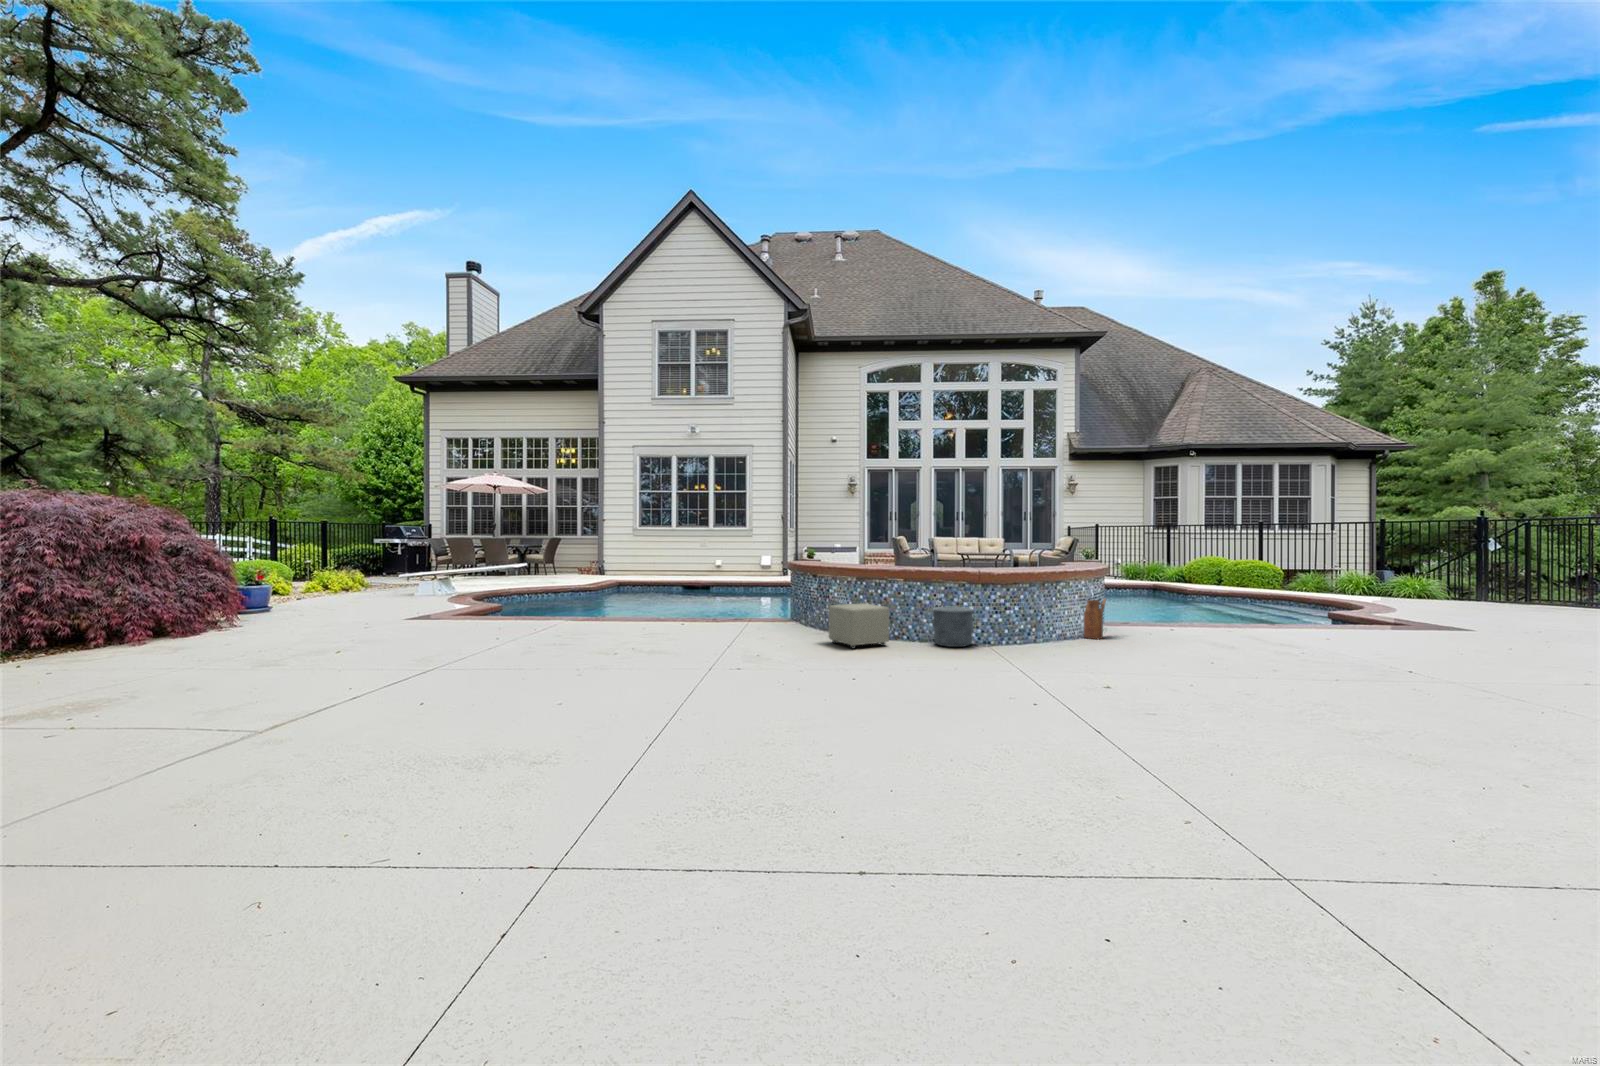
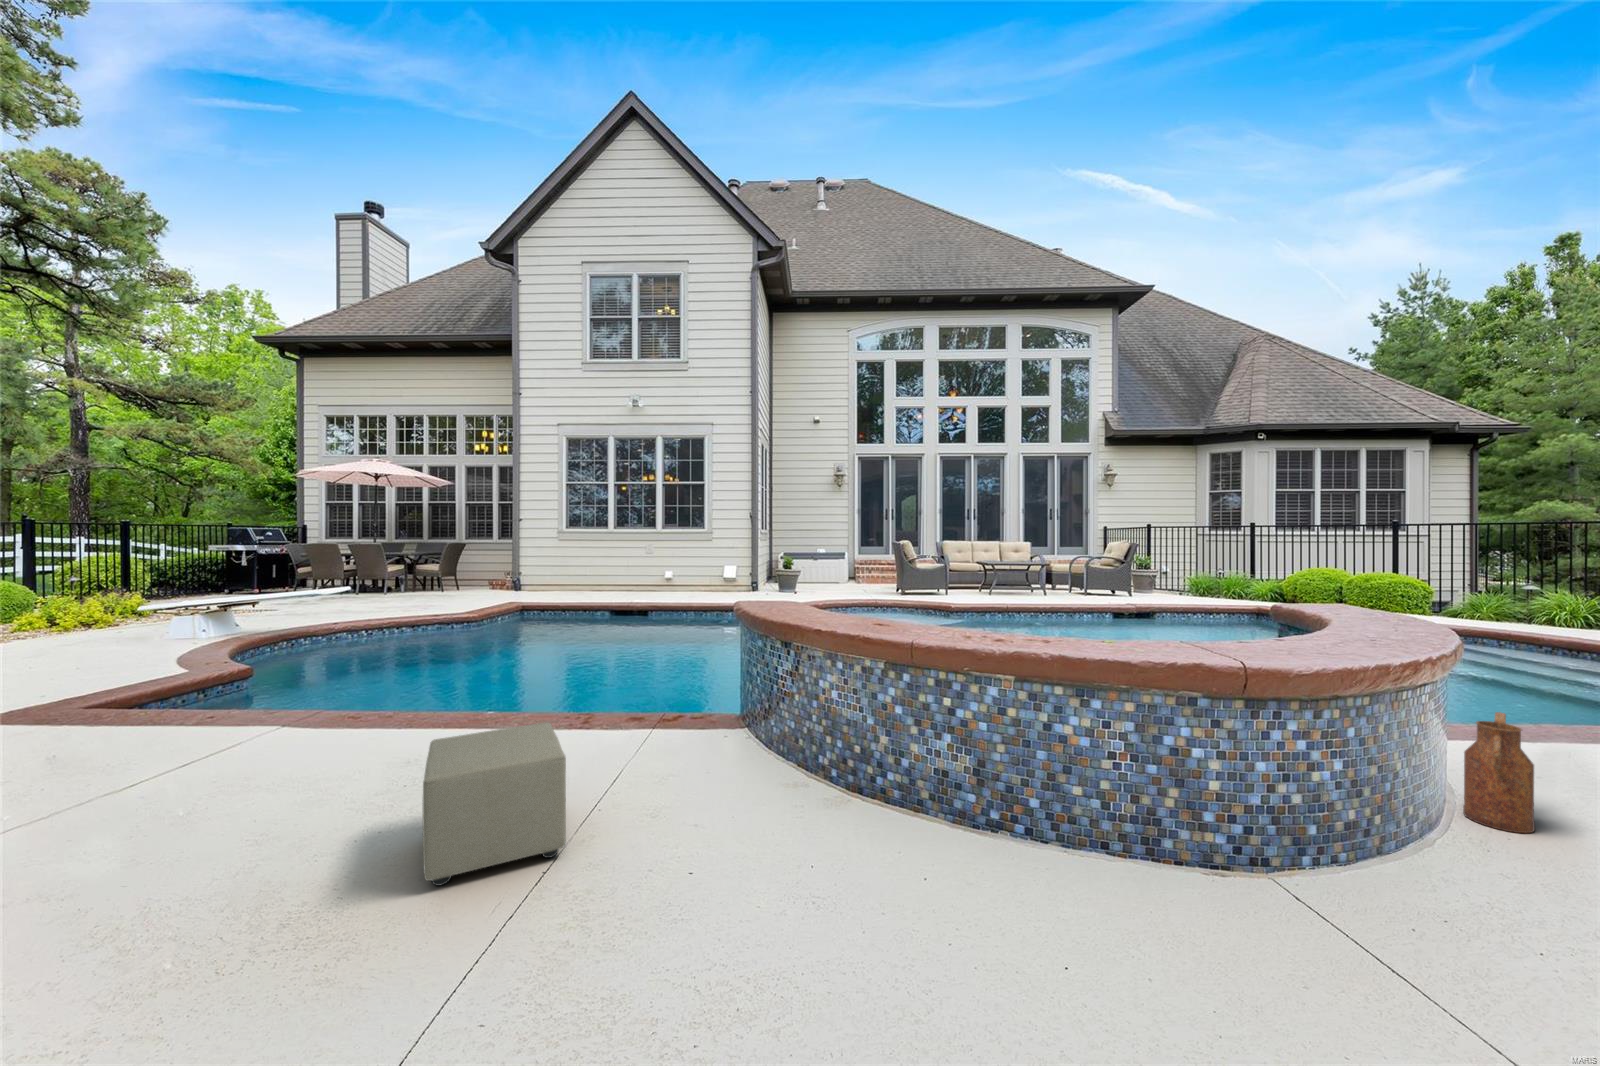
ottoman: present [829,603,889,649] -> present [423,722,566,886]
planter: present [933,607,974,647] -> none [1127,764,1272,925]

